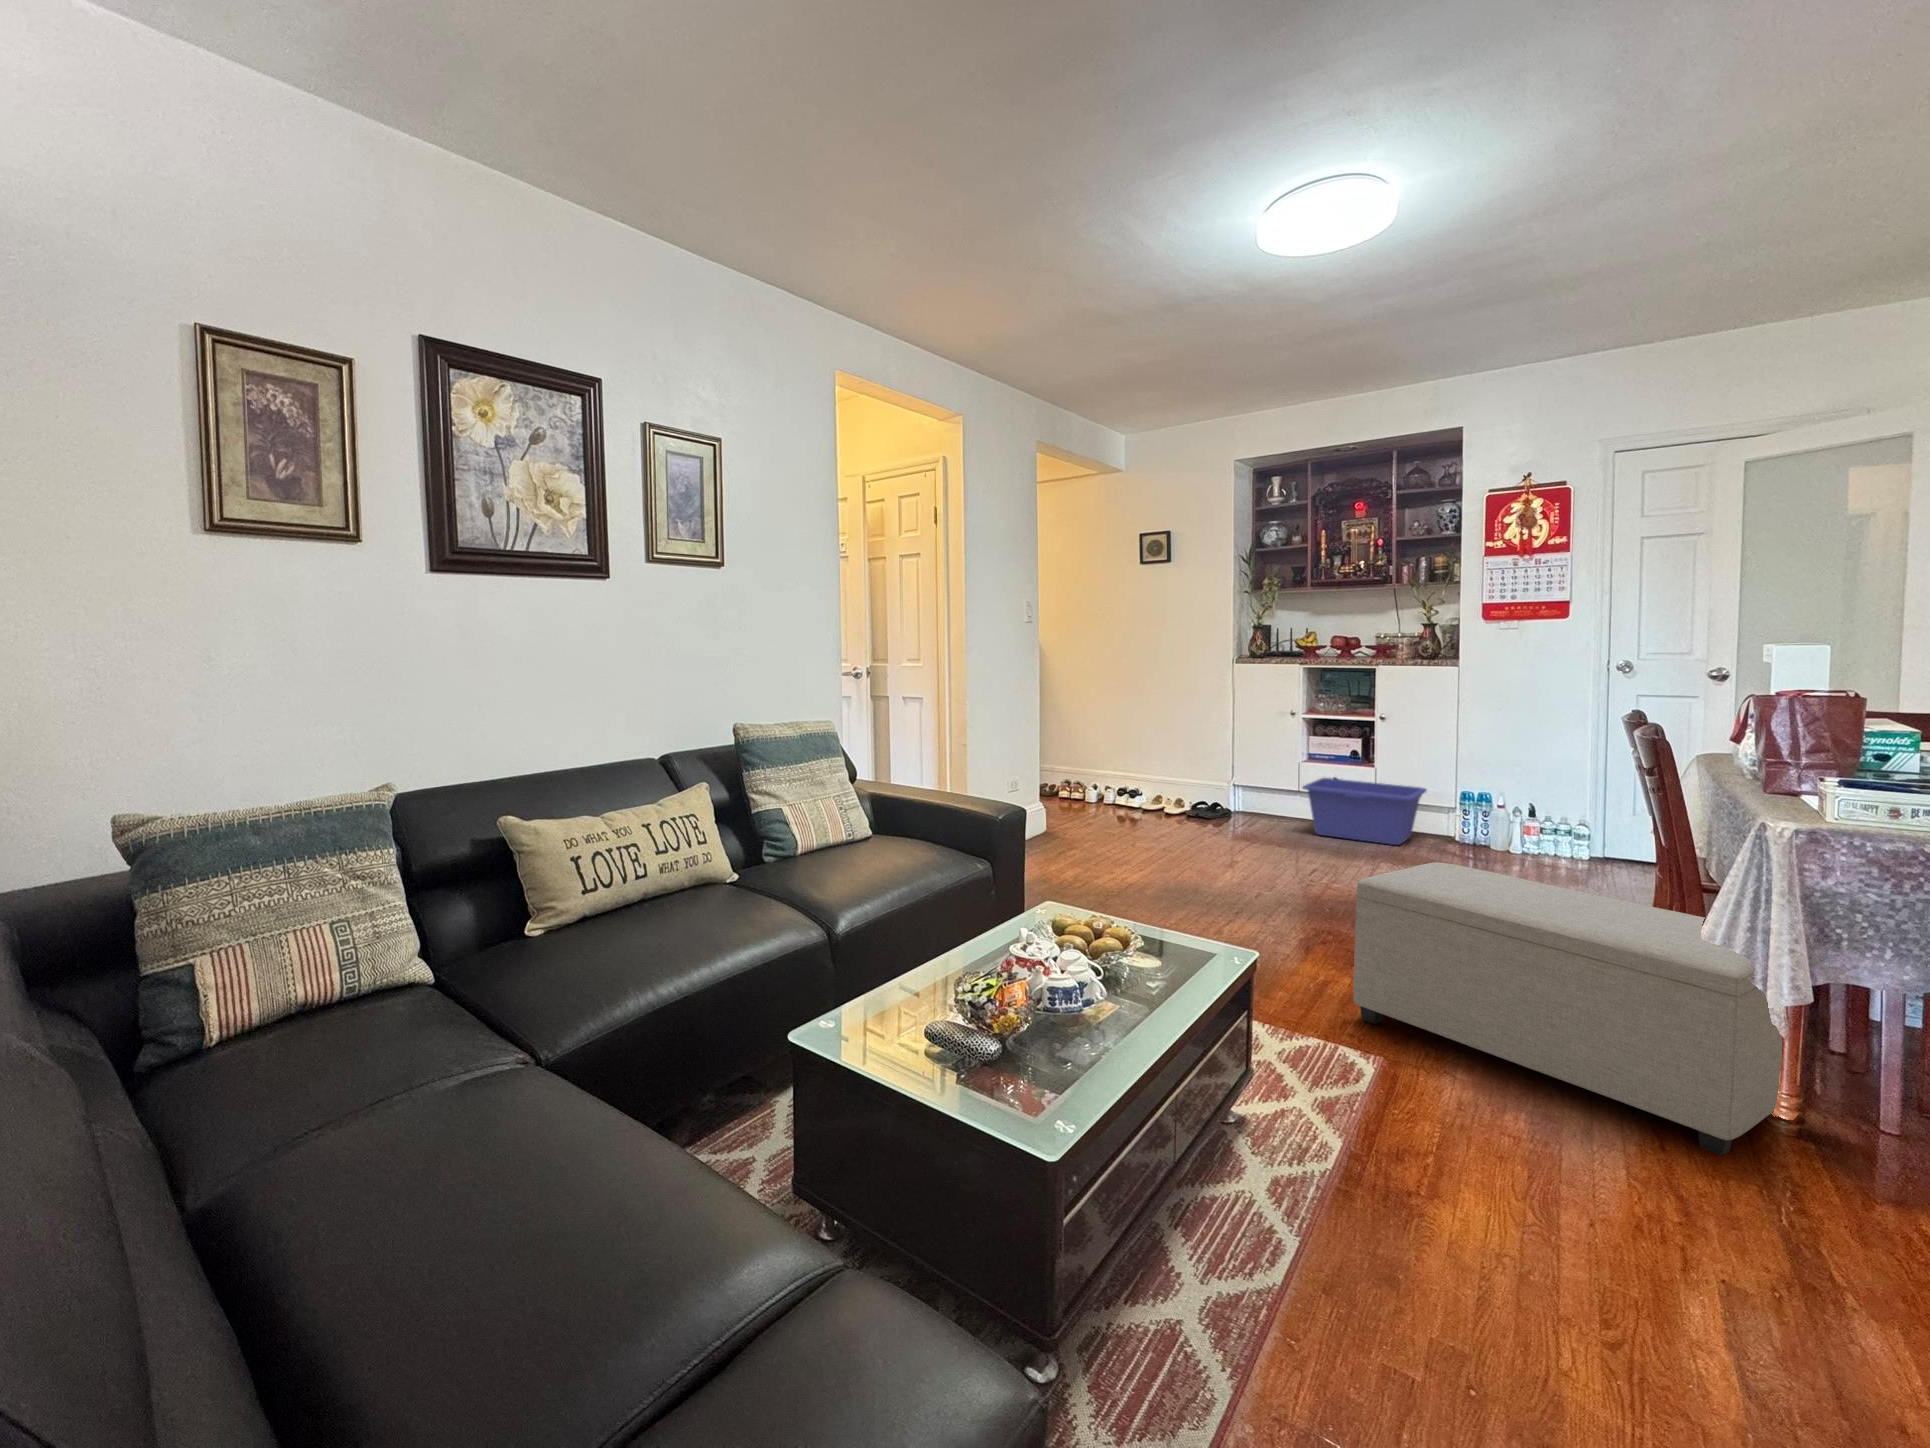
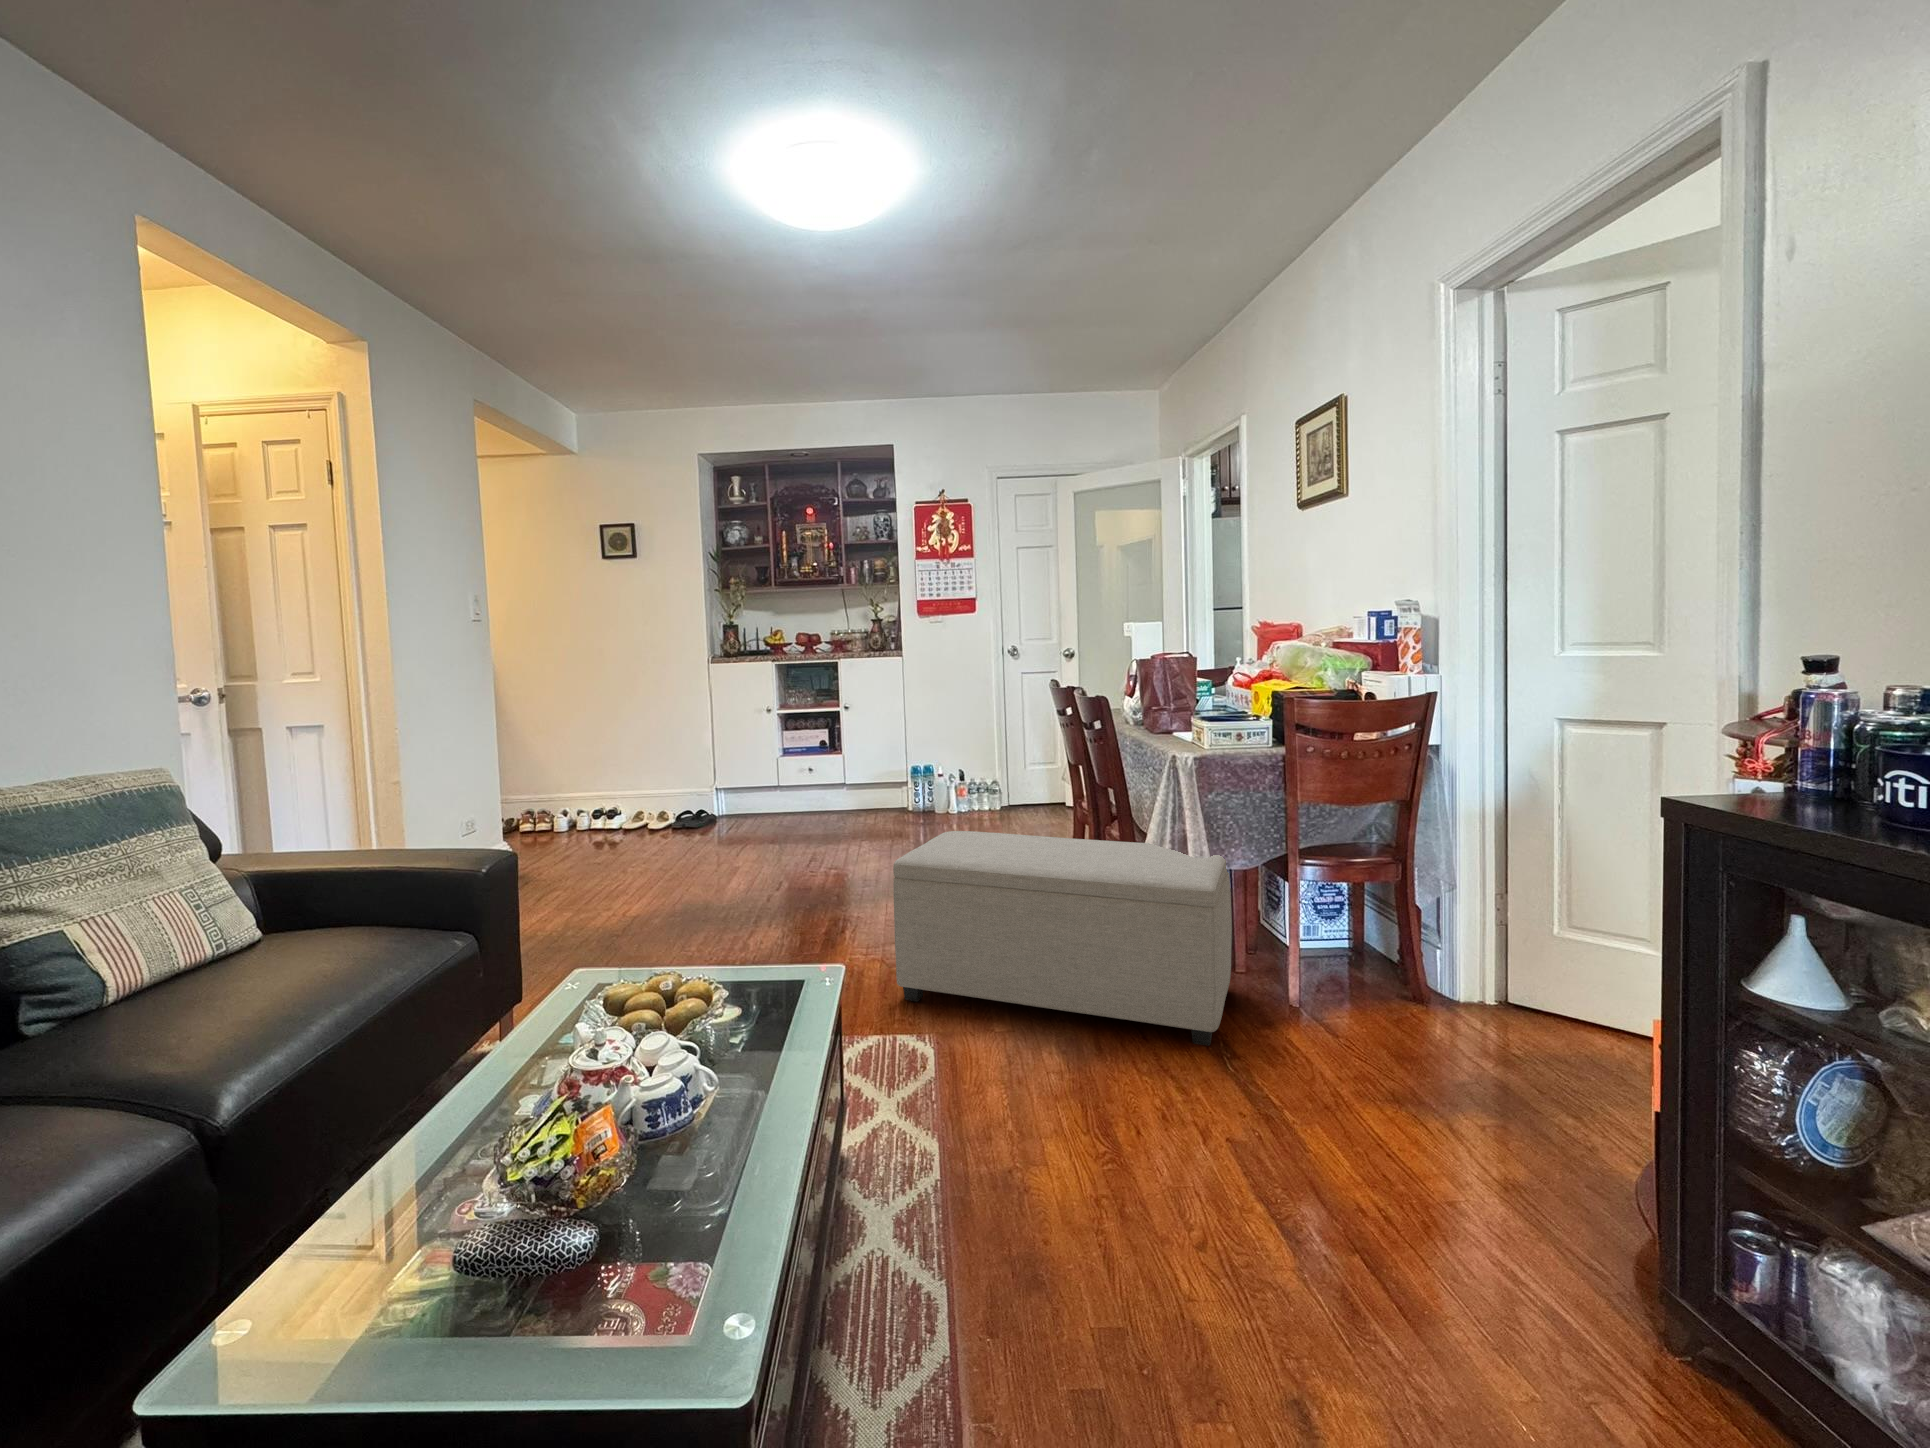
storage bin: present [1303,778,1427,845] -> none [783,767,885,823]

